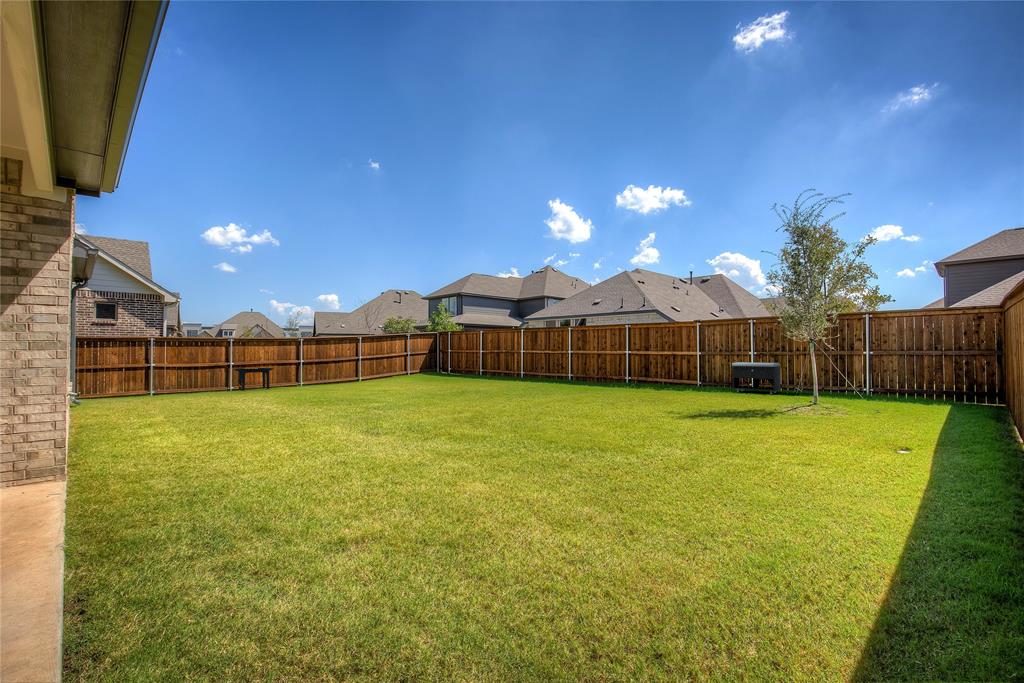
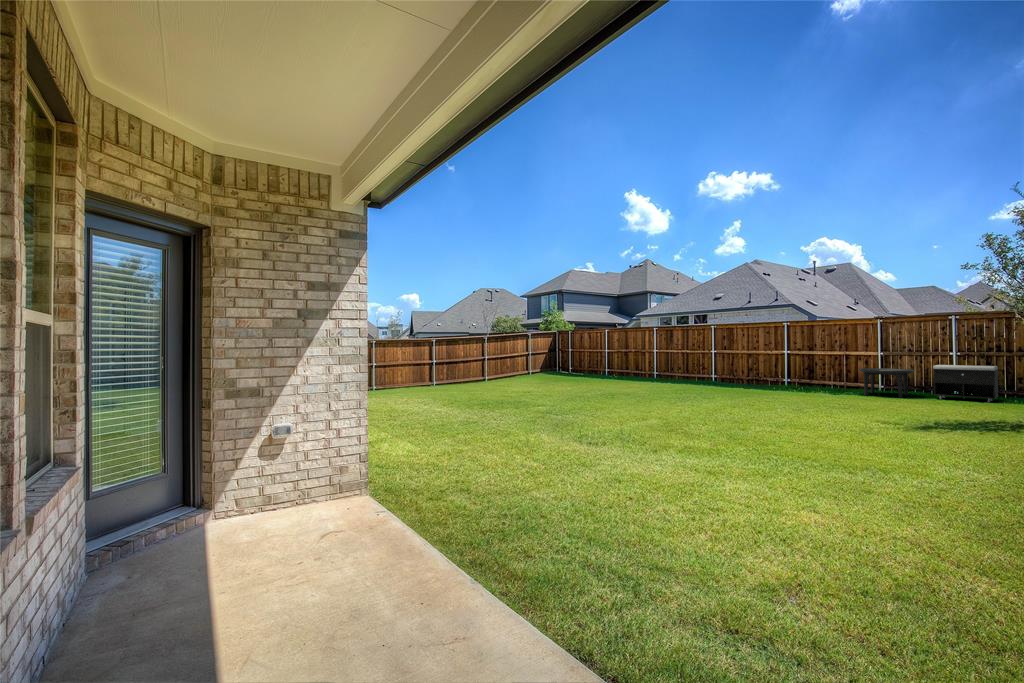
round table: present [234,368,273,390] -> present [859,368,914,398]

